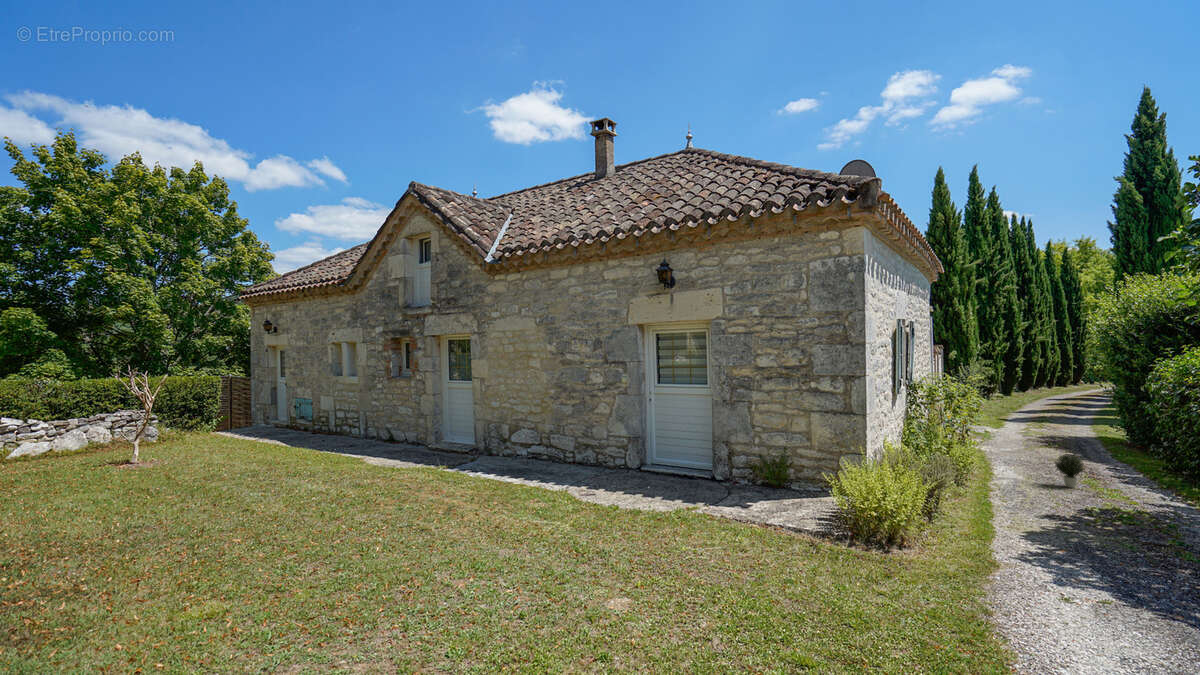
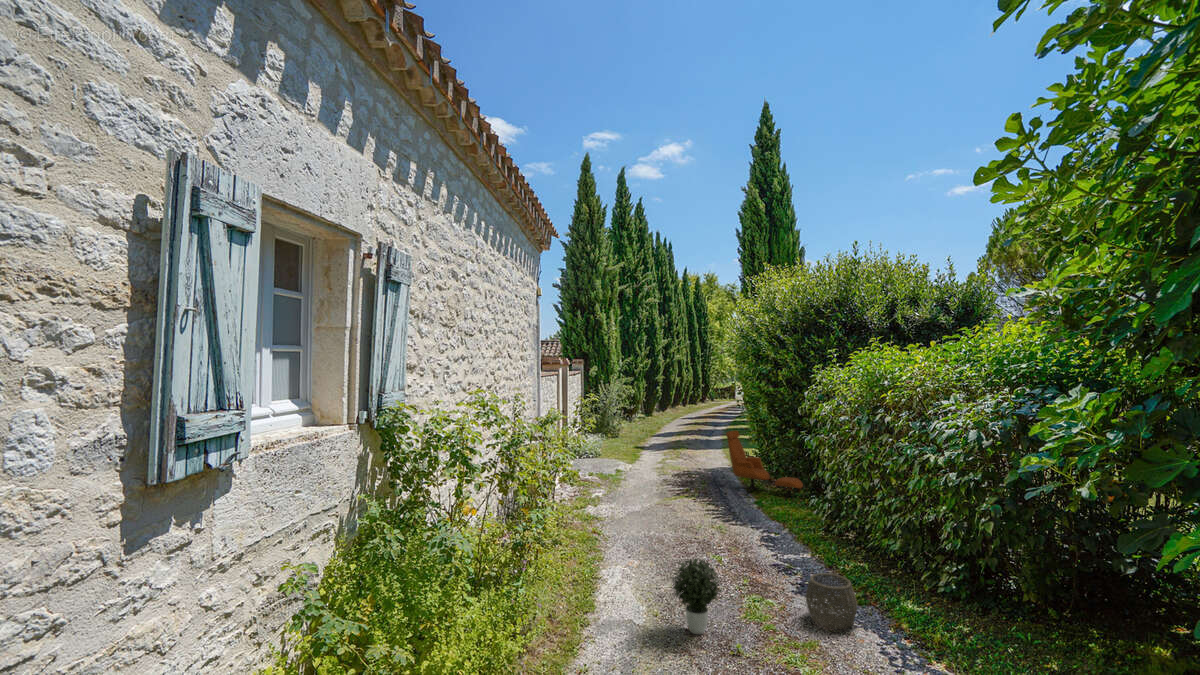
lounge chair: none [1097,404,1174,456] -> present [726,431,803,497]
woven basket: none [1143,470,1178,496] -> present [806,573,857,629]

